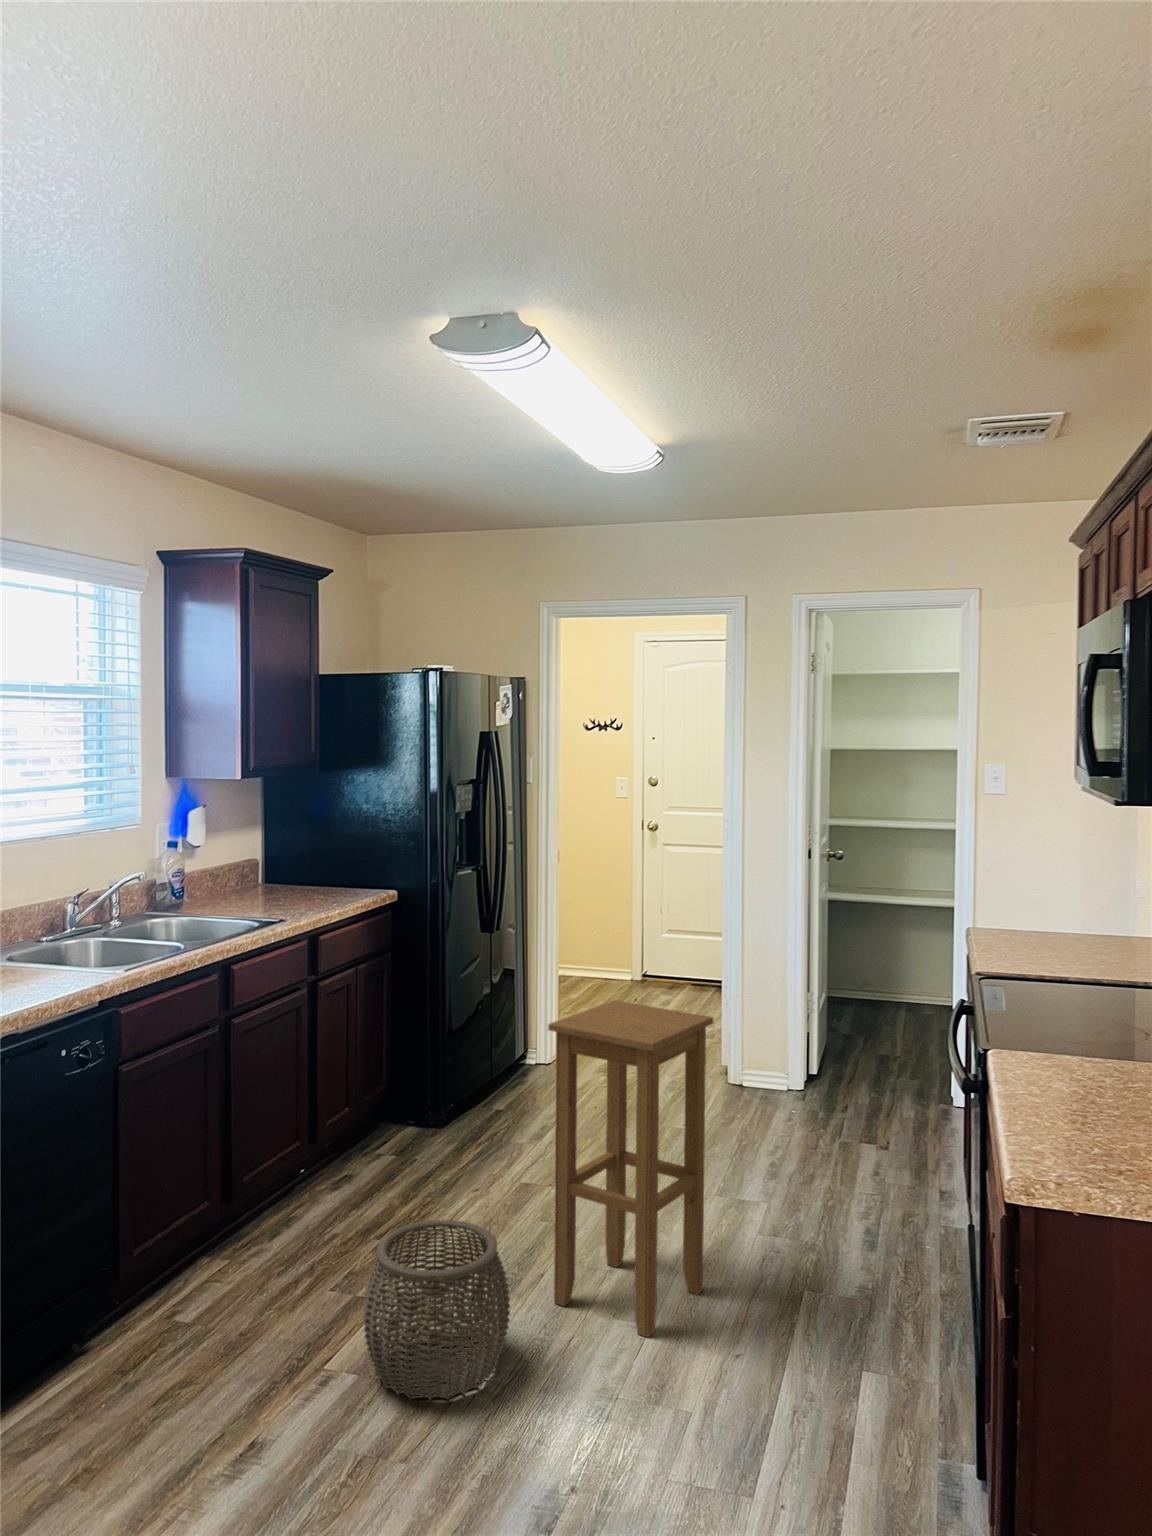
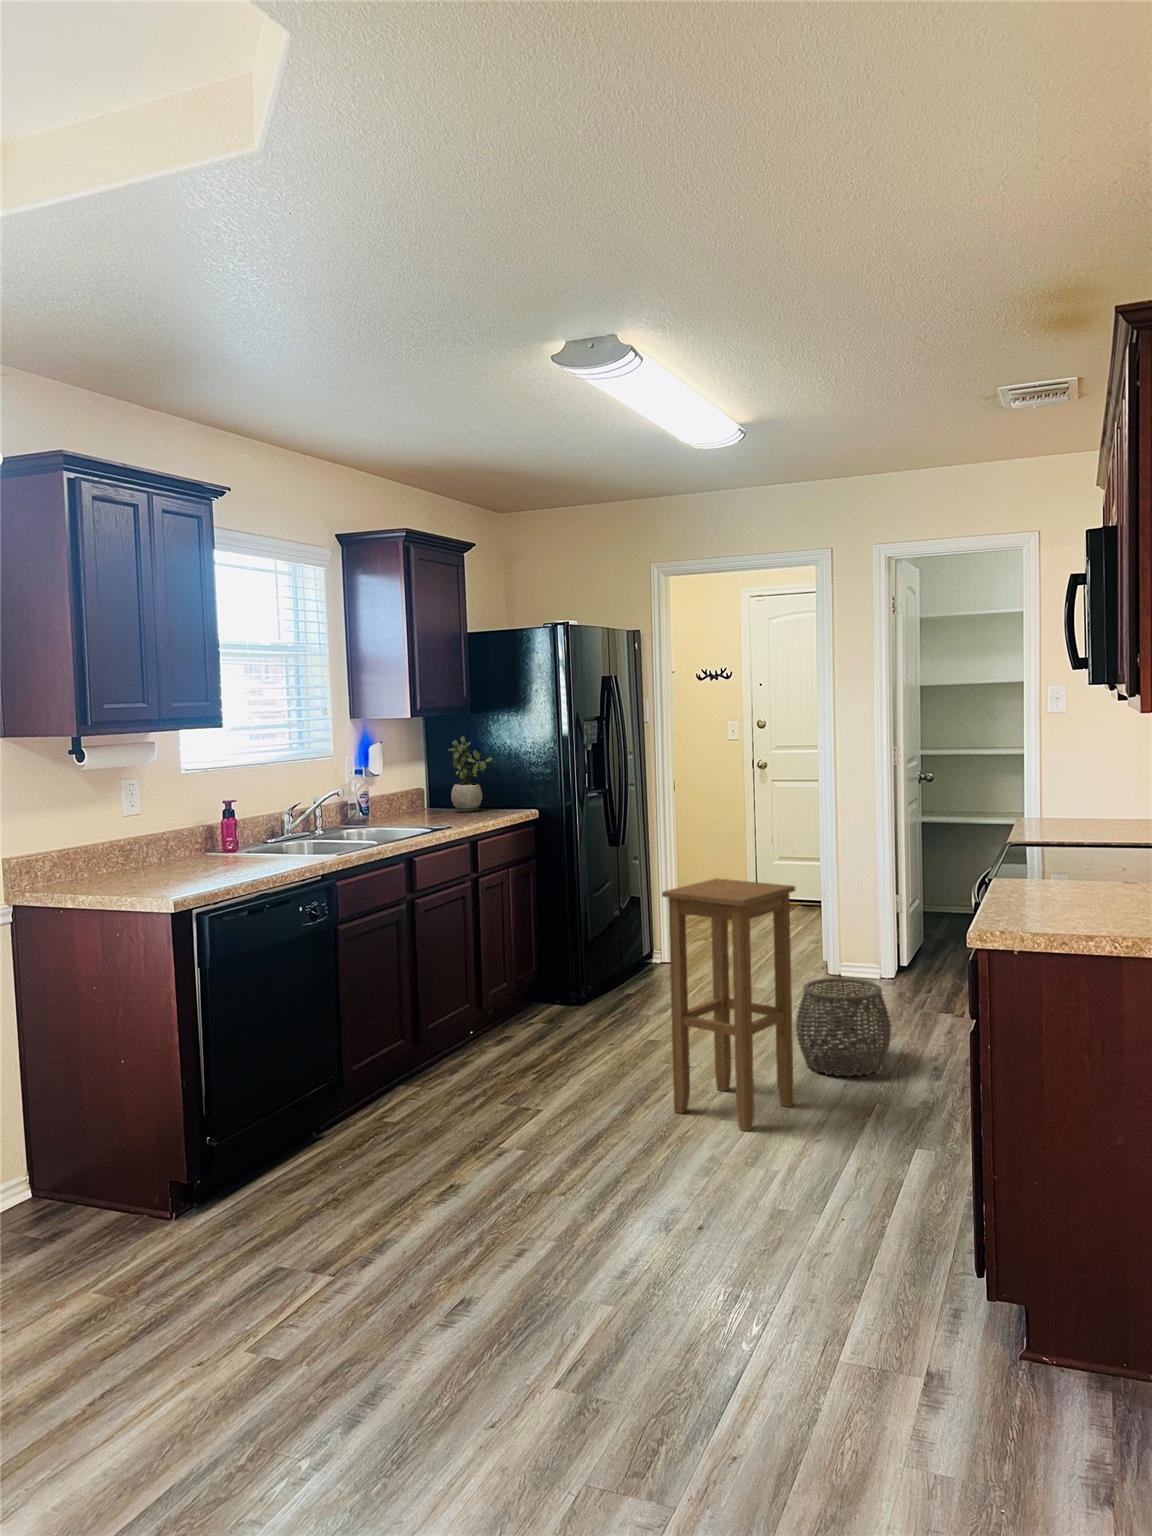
potted plant: none [291,799,345,890] -> present [448,737,492,812]
woven basket: present [363,1220,510,1400] -> present [796,978,891,1076]

